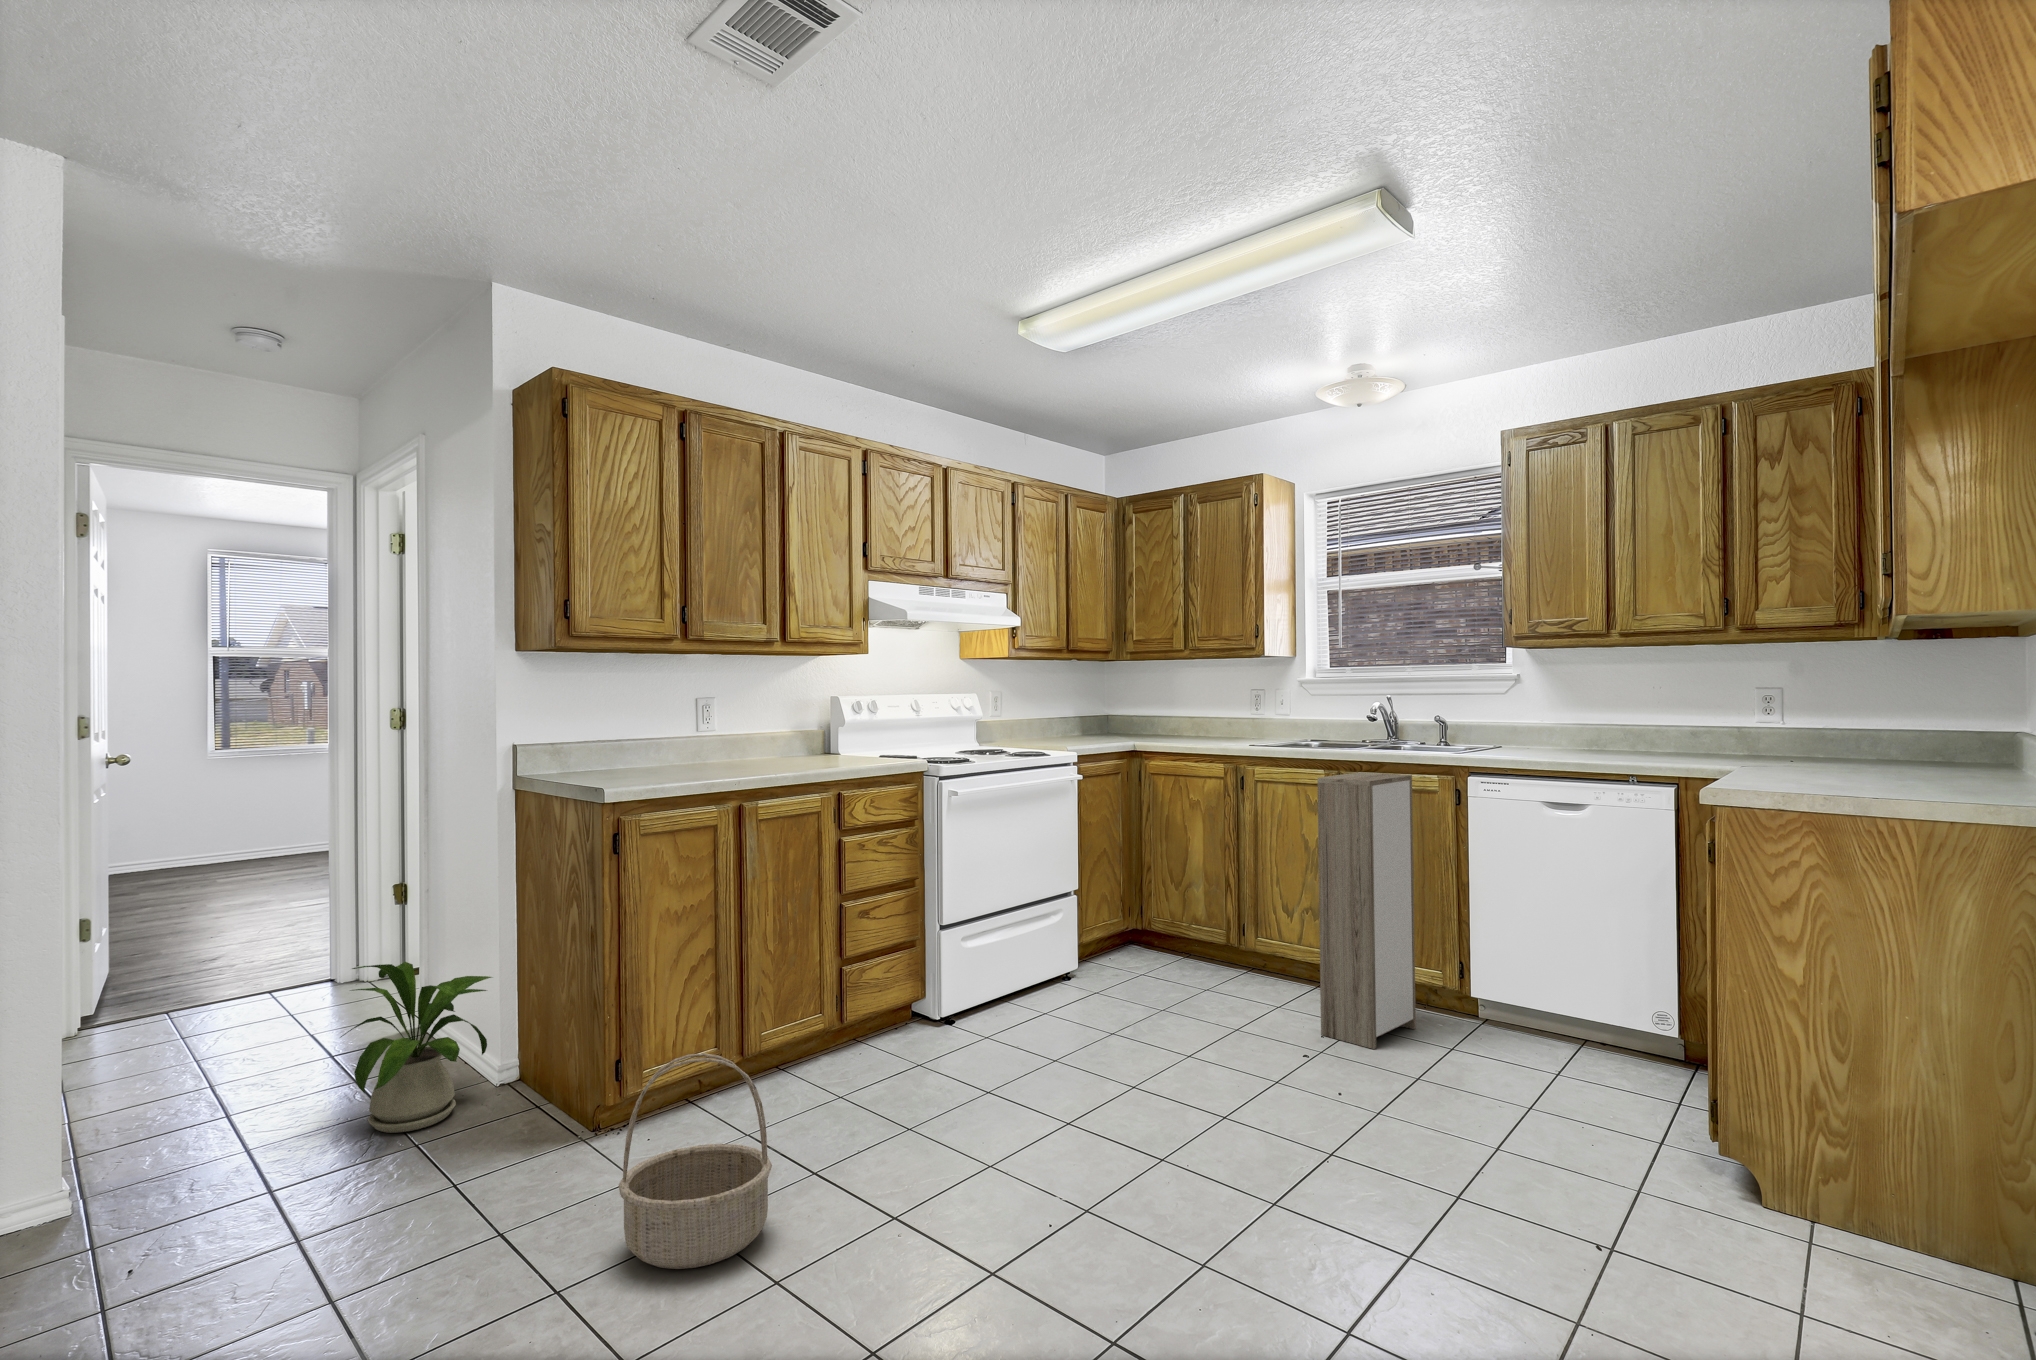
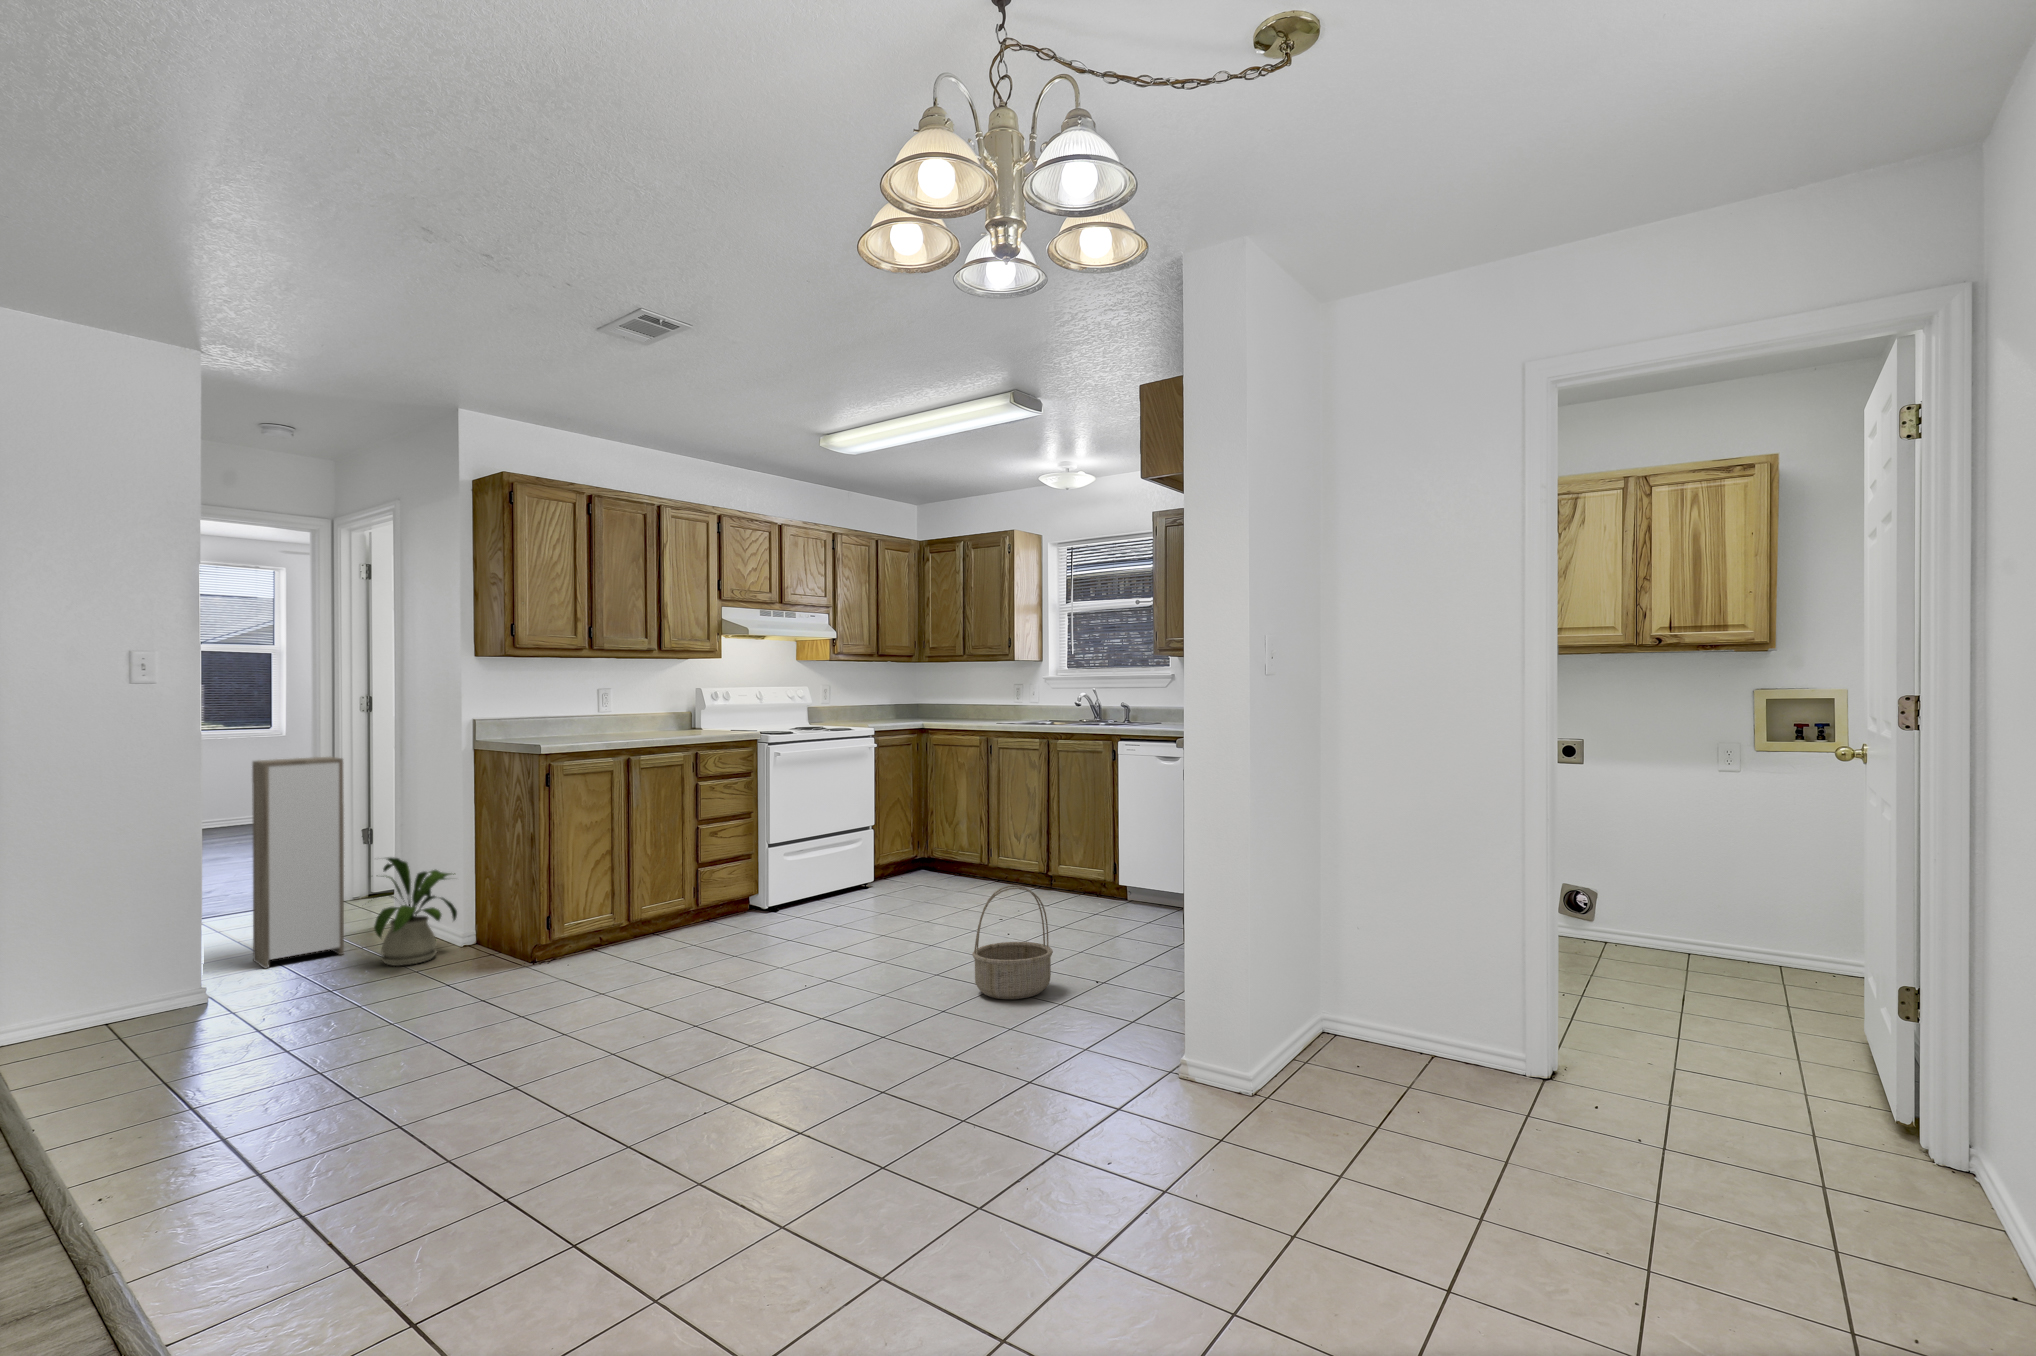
storage cabinet: present [1317,772,1416,1049] -> present [252,757,344,968]
basket: present [619,1053,772,1269] -> present [972,885,1053,999]

